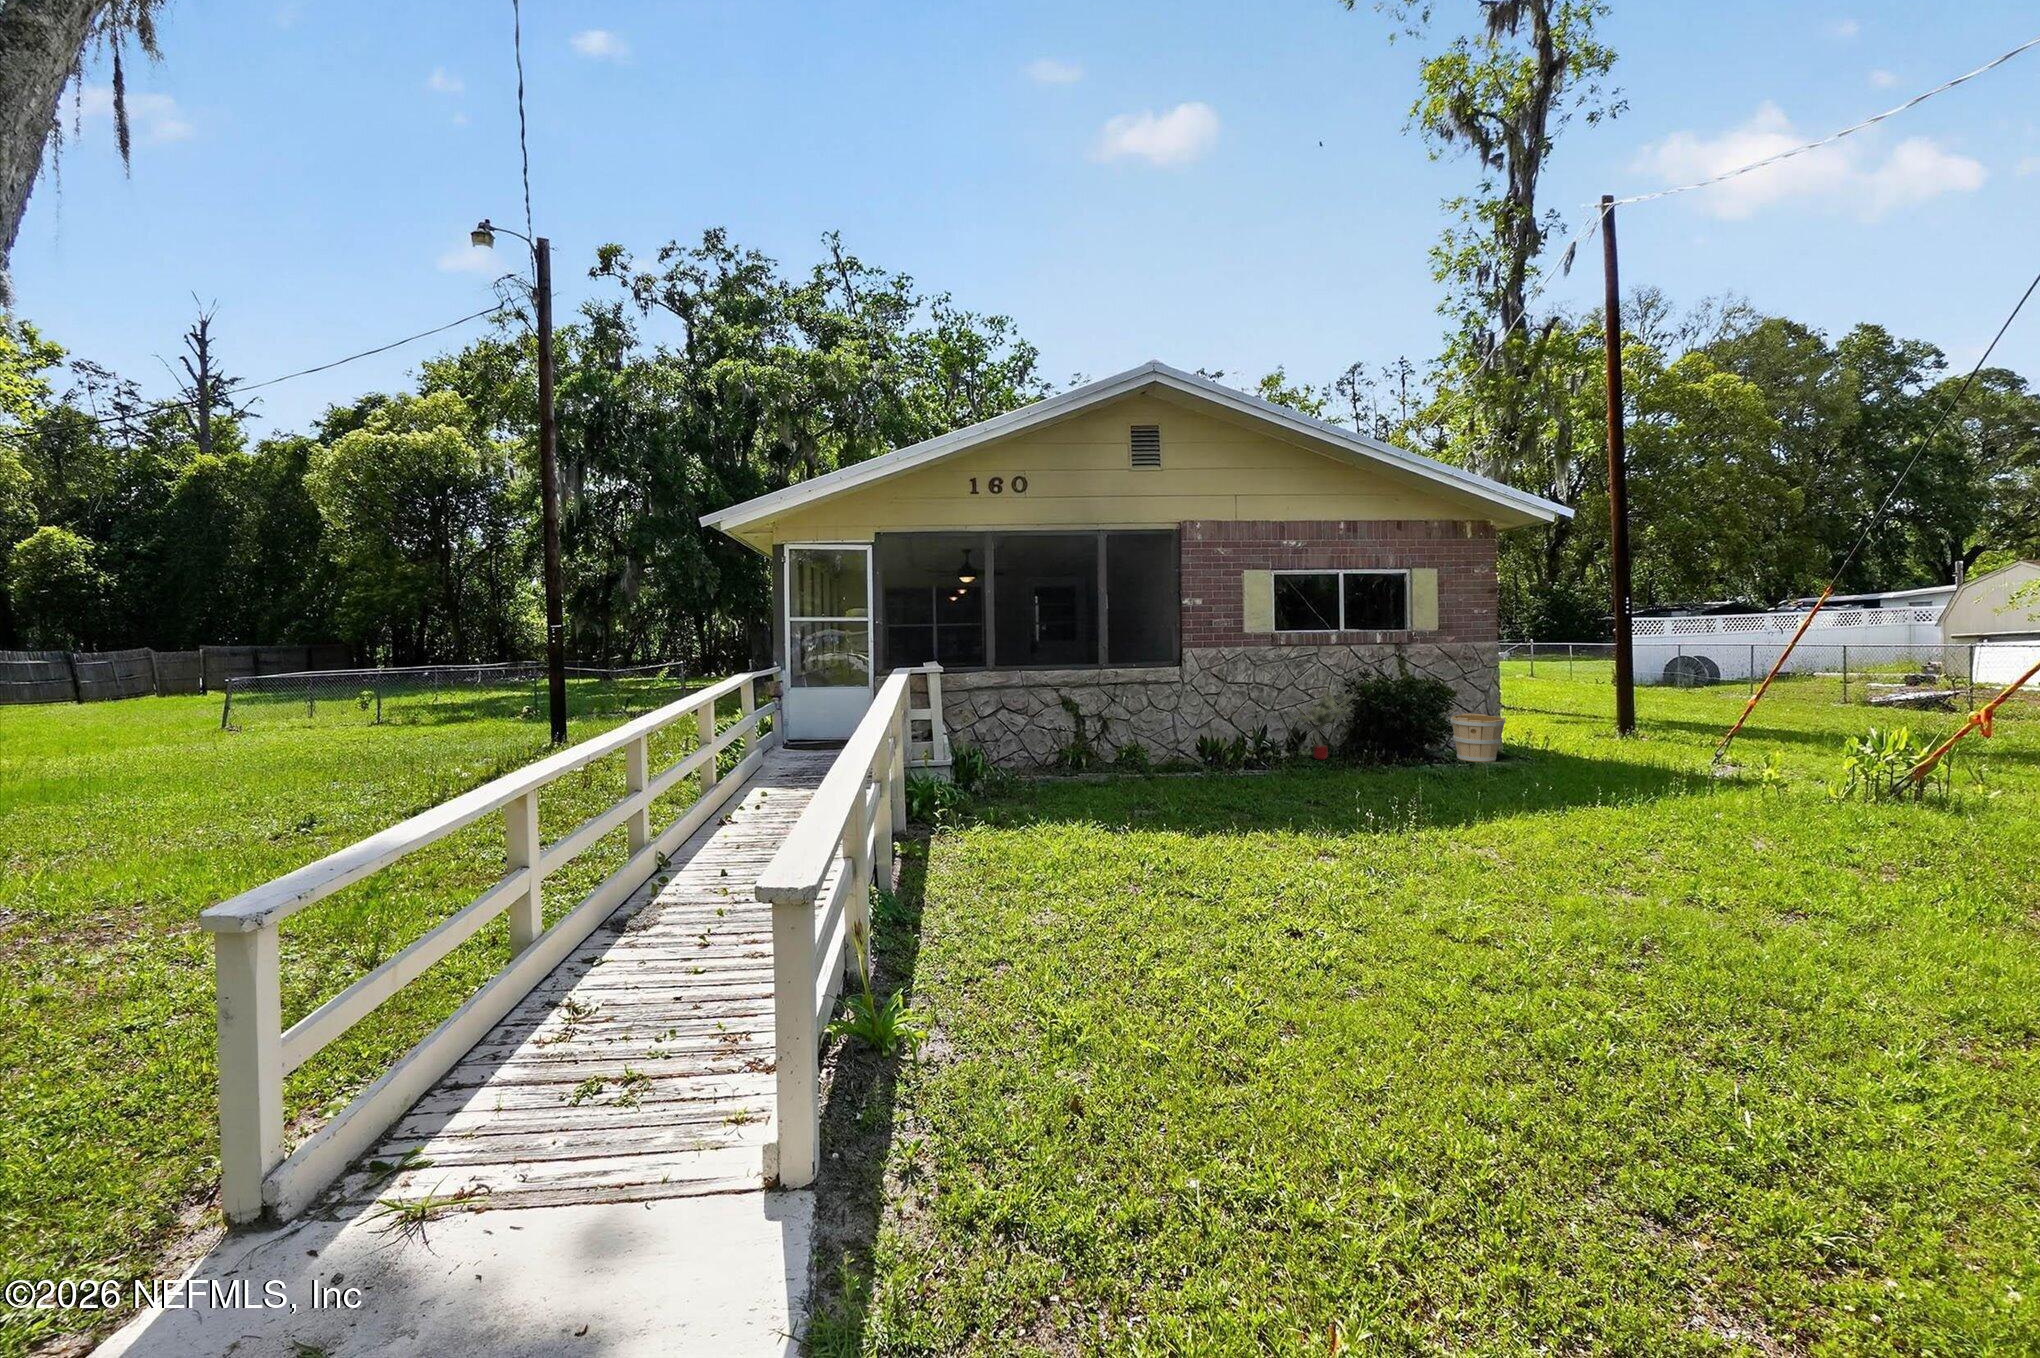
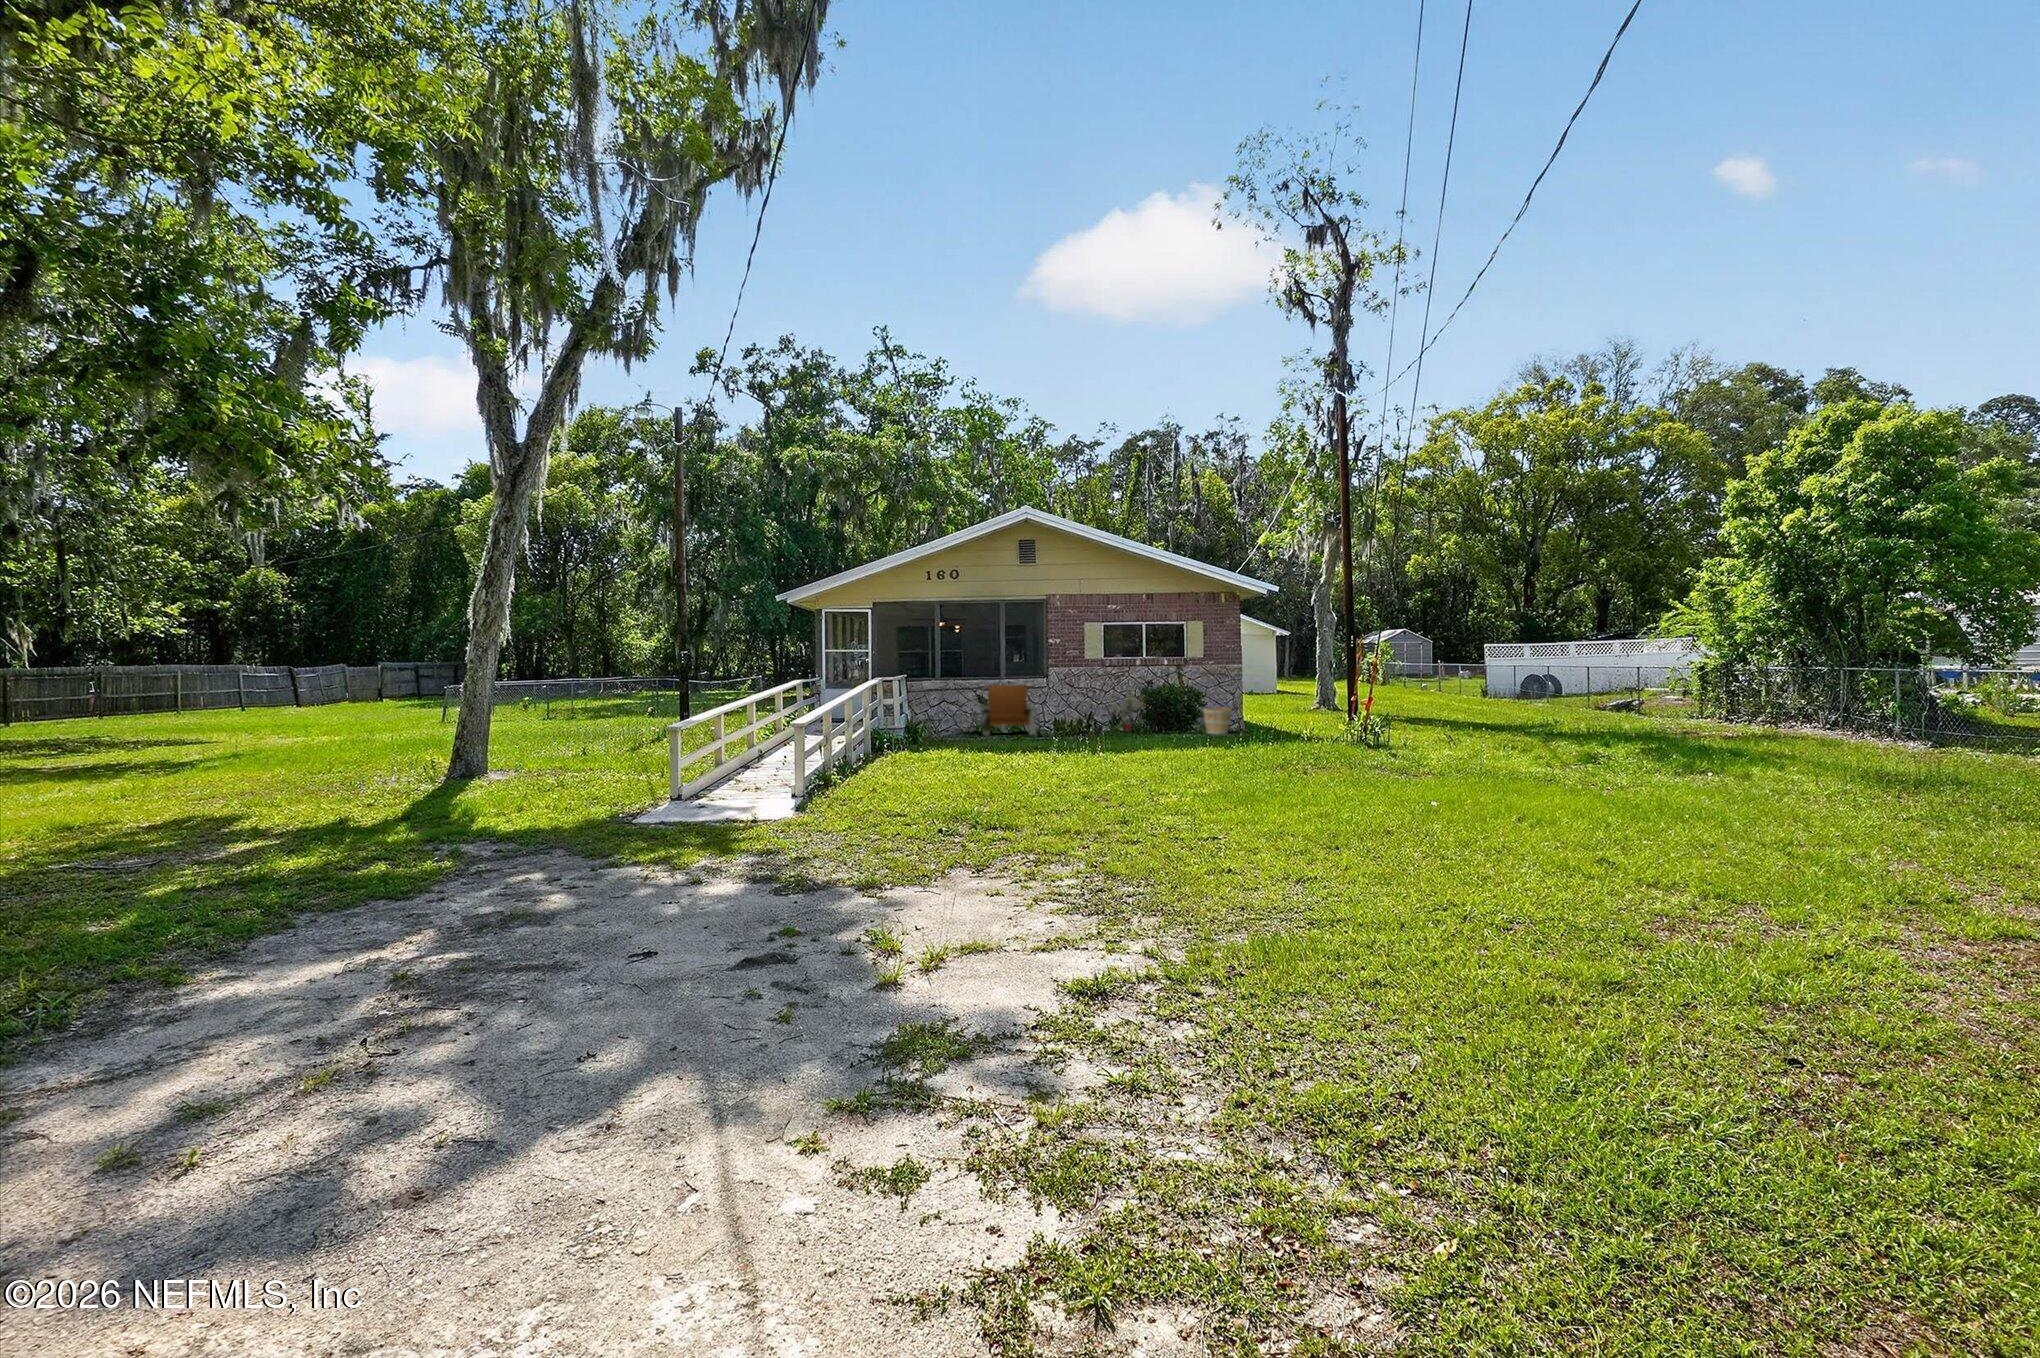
lounge chair: none [1068,681,1178,775] -> present [982,685,1036,736]

